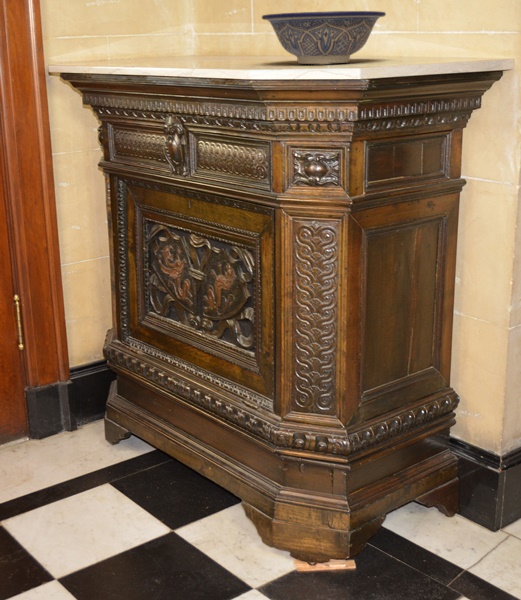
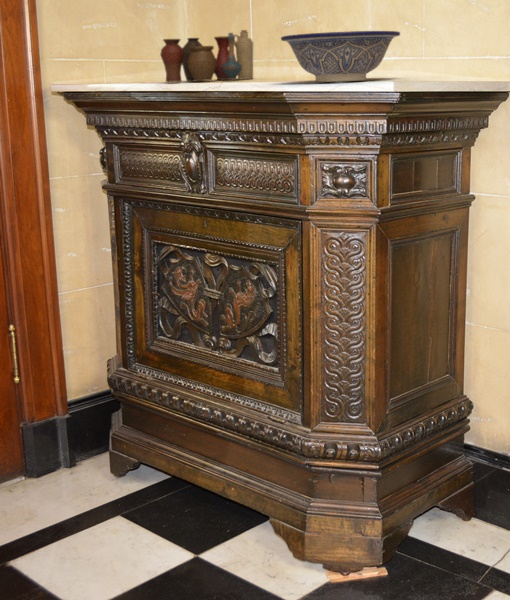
vase: none [162,6,256,58] -> present [161,30,253,82]

